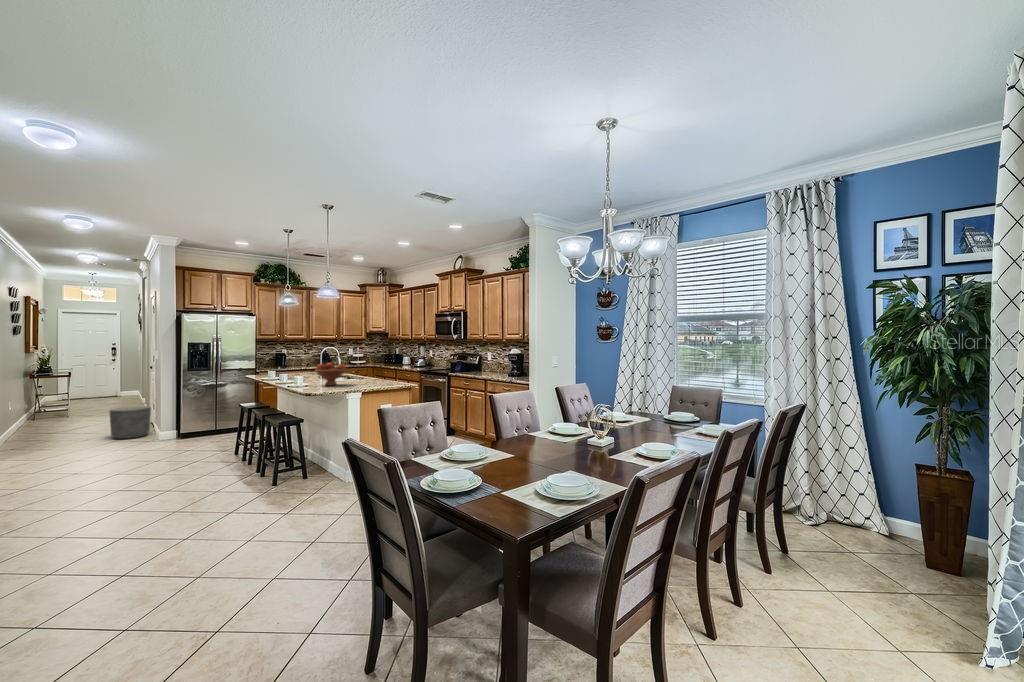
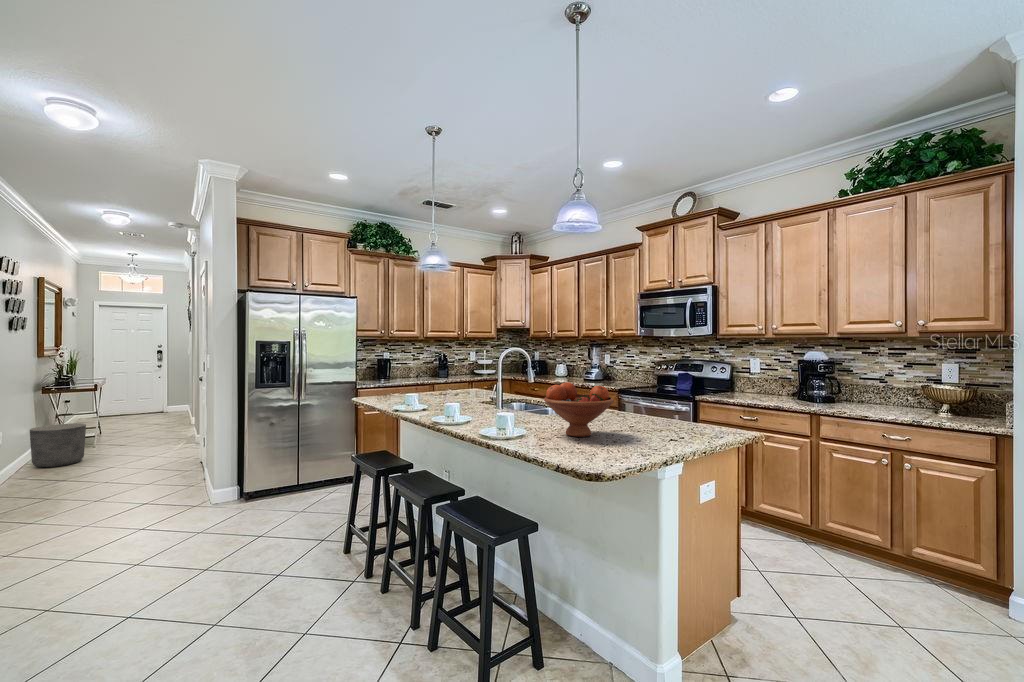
planter: present [110,406,151,439] -> present [30,423,86,467]

